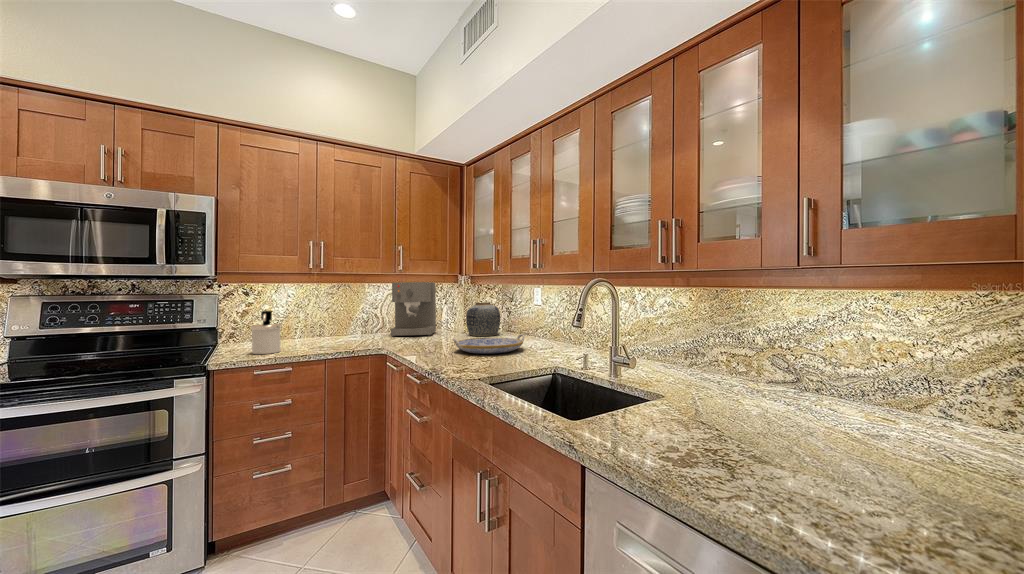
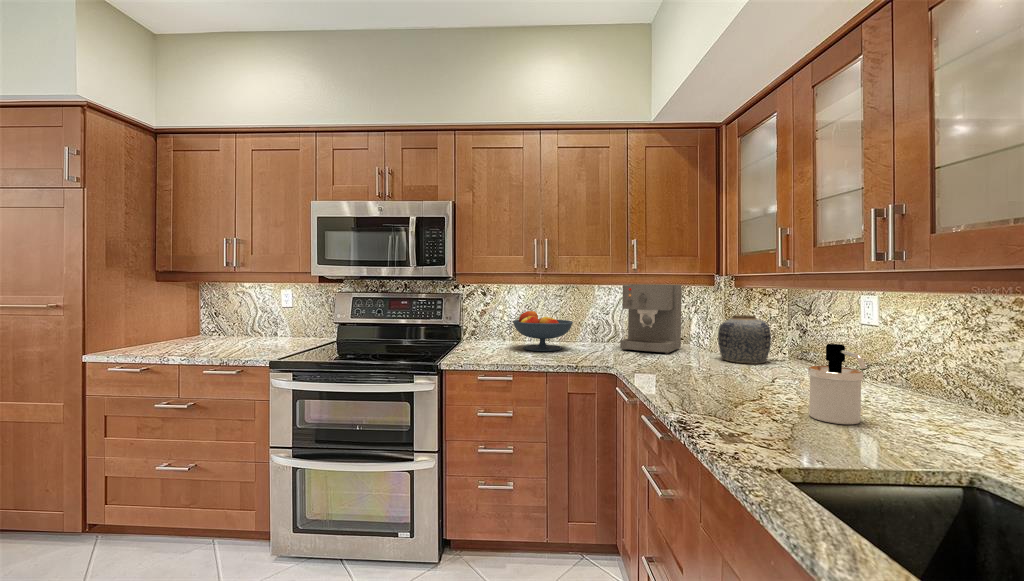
fruit bowl: none [286,308,349,344] -> present [513,311,573,351]
soap dispenser: present [251,311,282,354] -> present [808,344,866,424]
serving tray: present [453,334,525,354] -> none [675,365,787,394]

